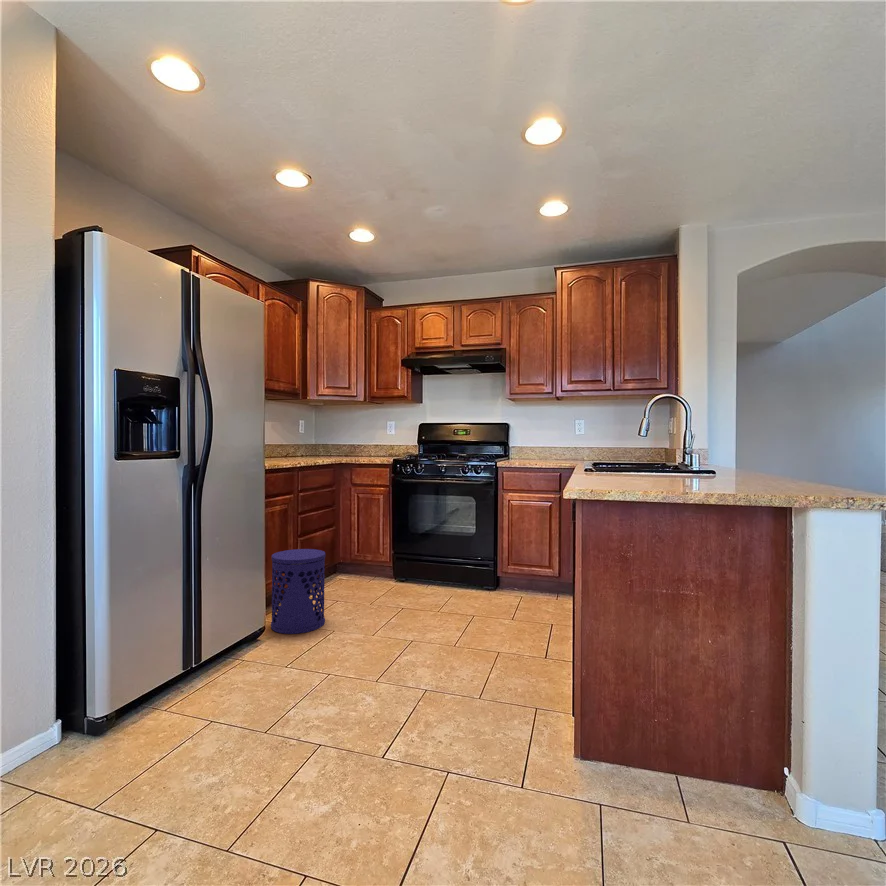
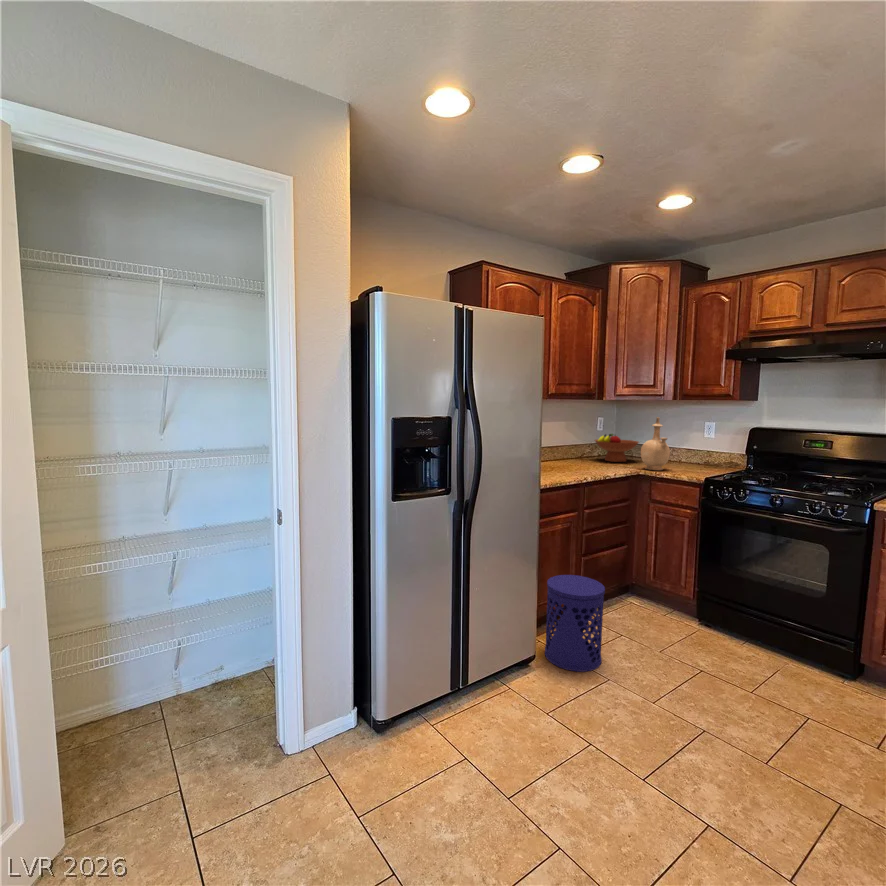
vase: none [342,414,365,459] -> present [641,417,670,470]
fruit bowl: none [298,432,338,458] -> present [595,434,639,462]

